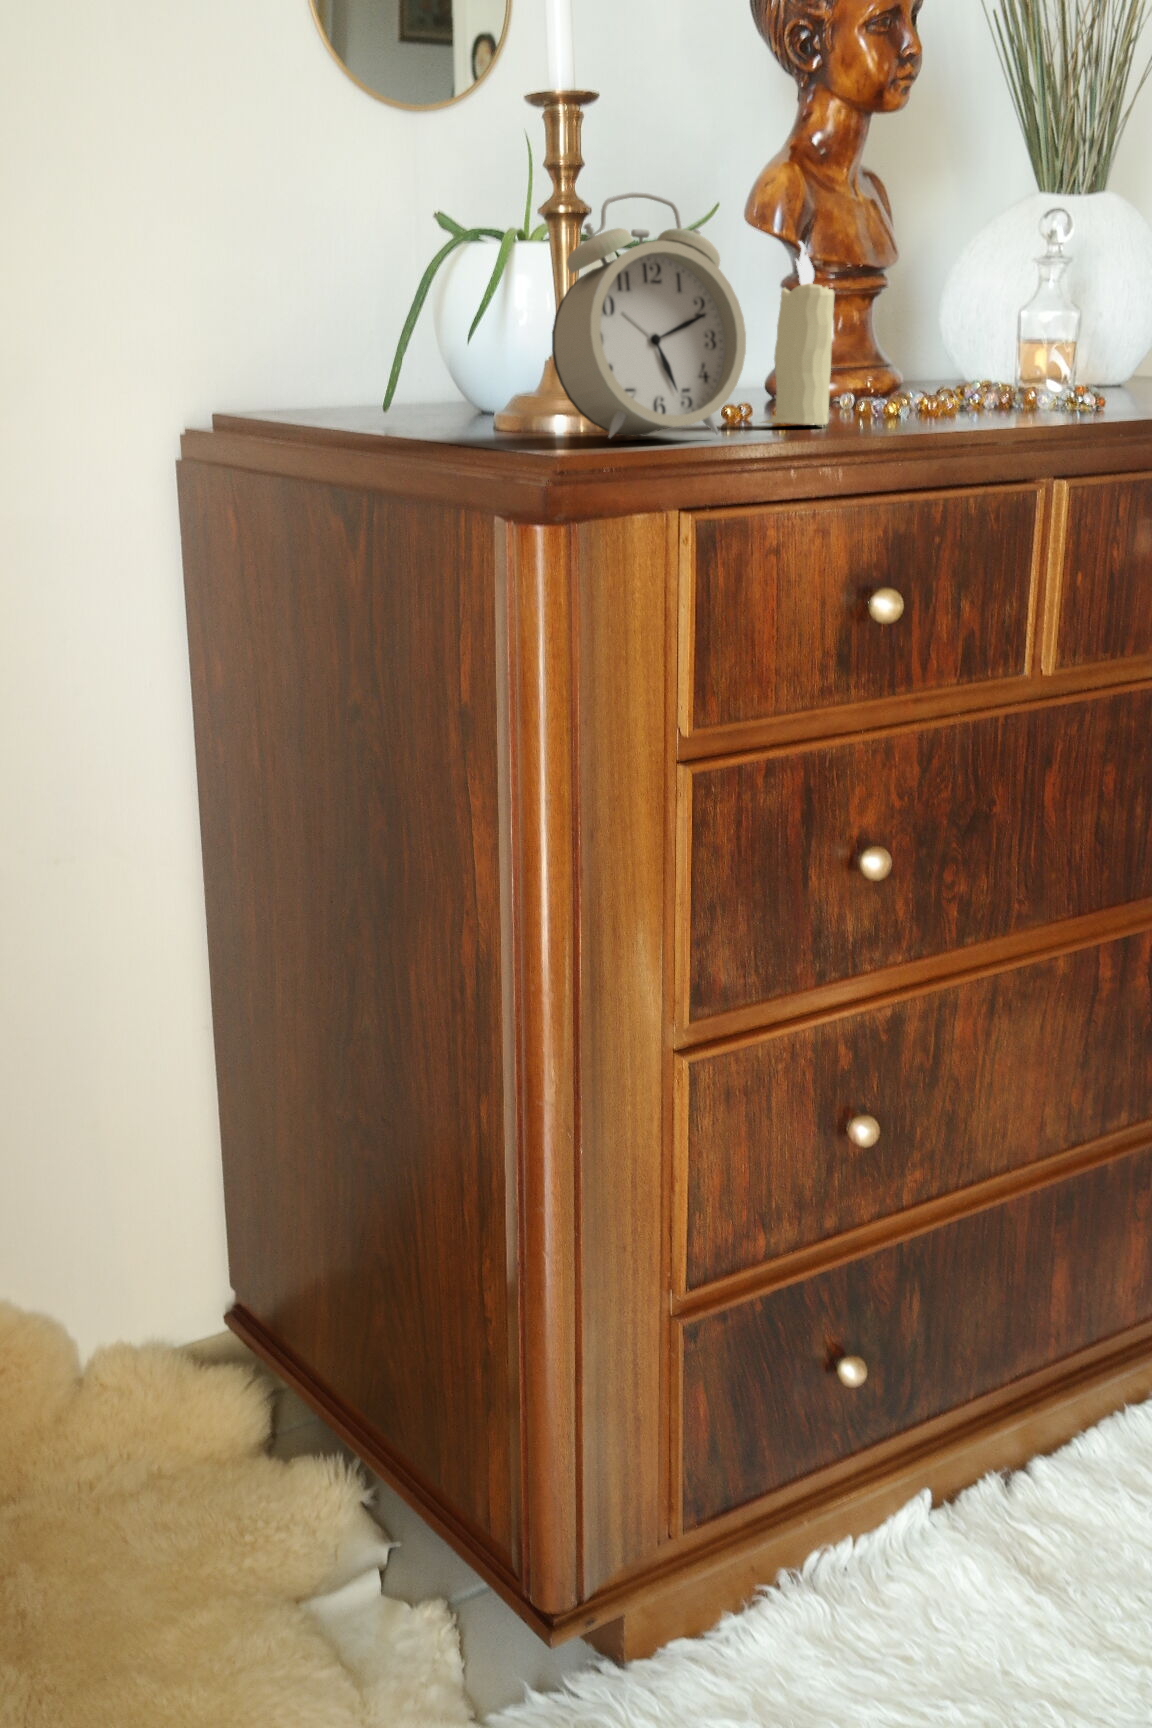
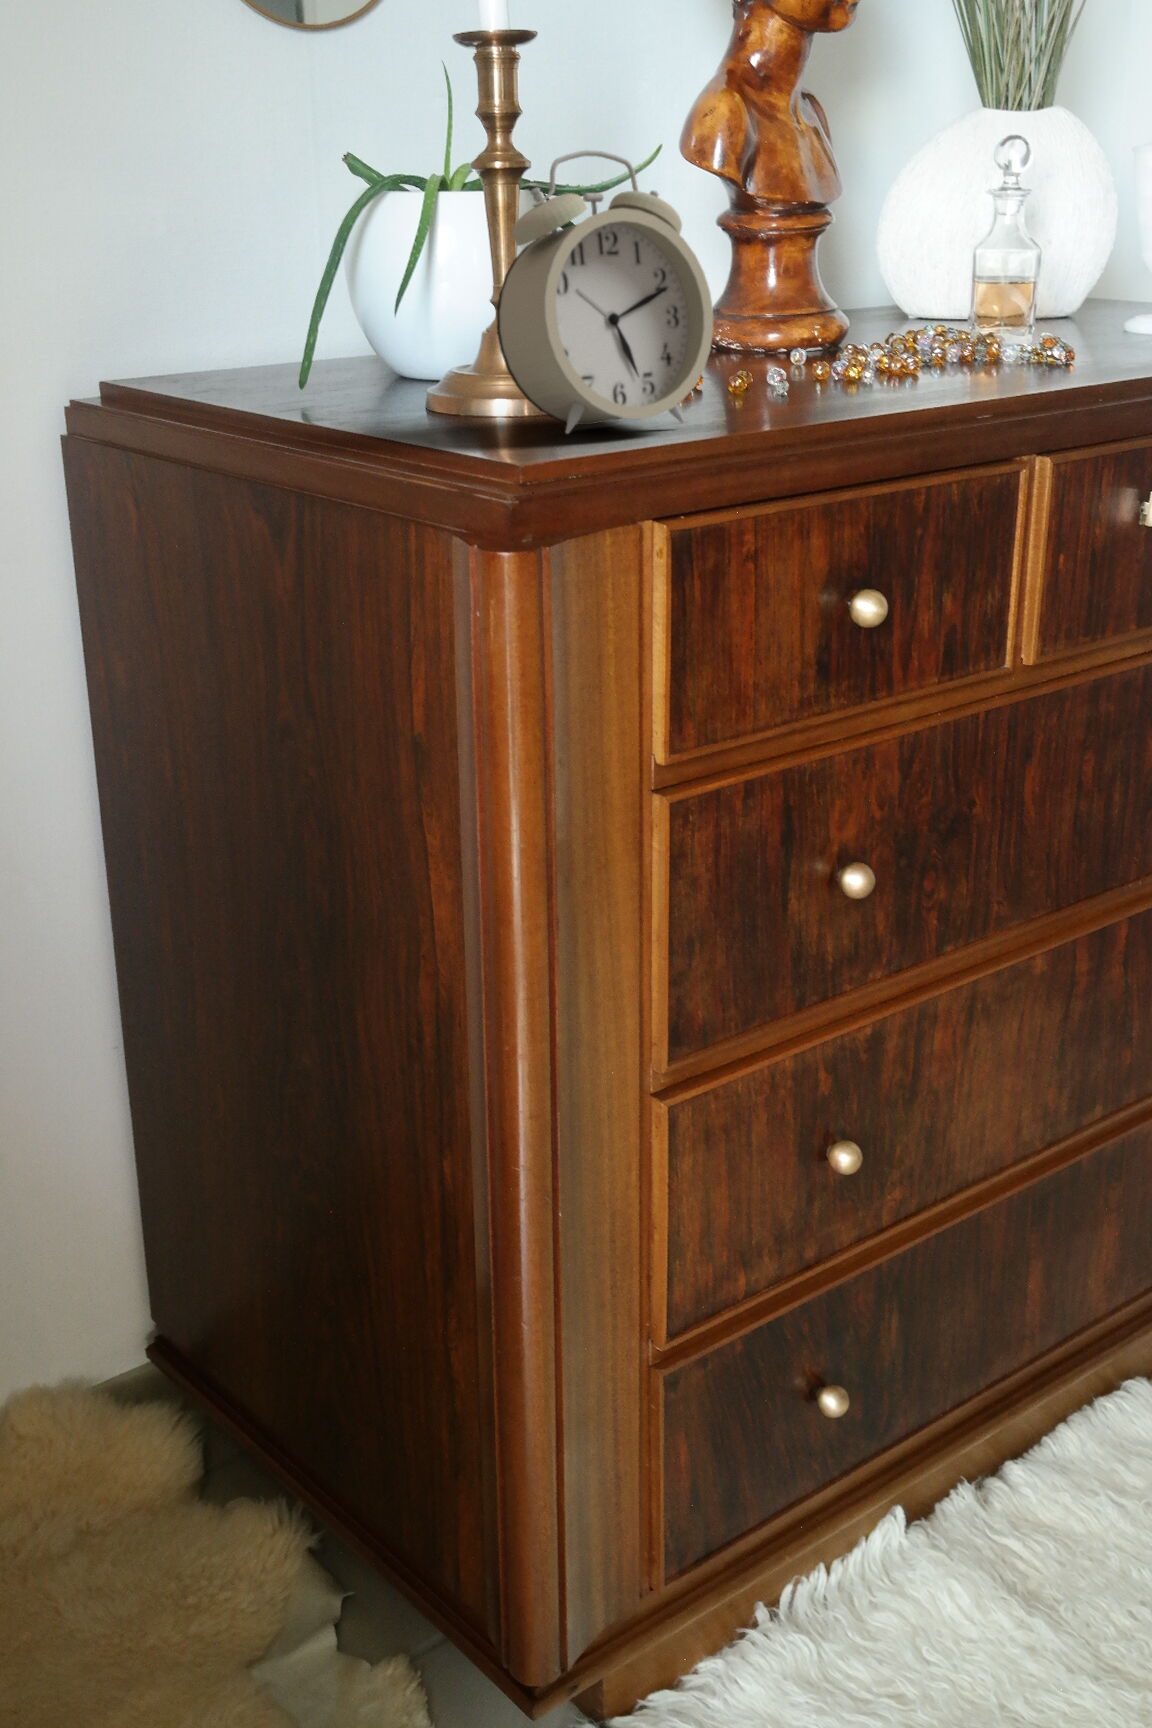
candle: present [762,241,834,425] -> none [718,198,802,403]

